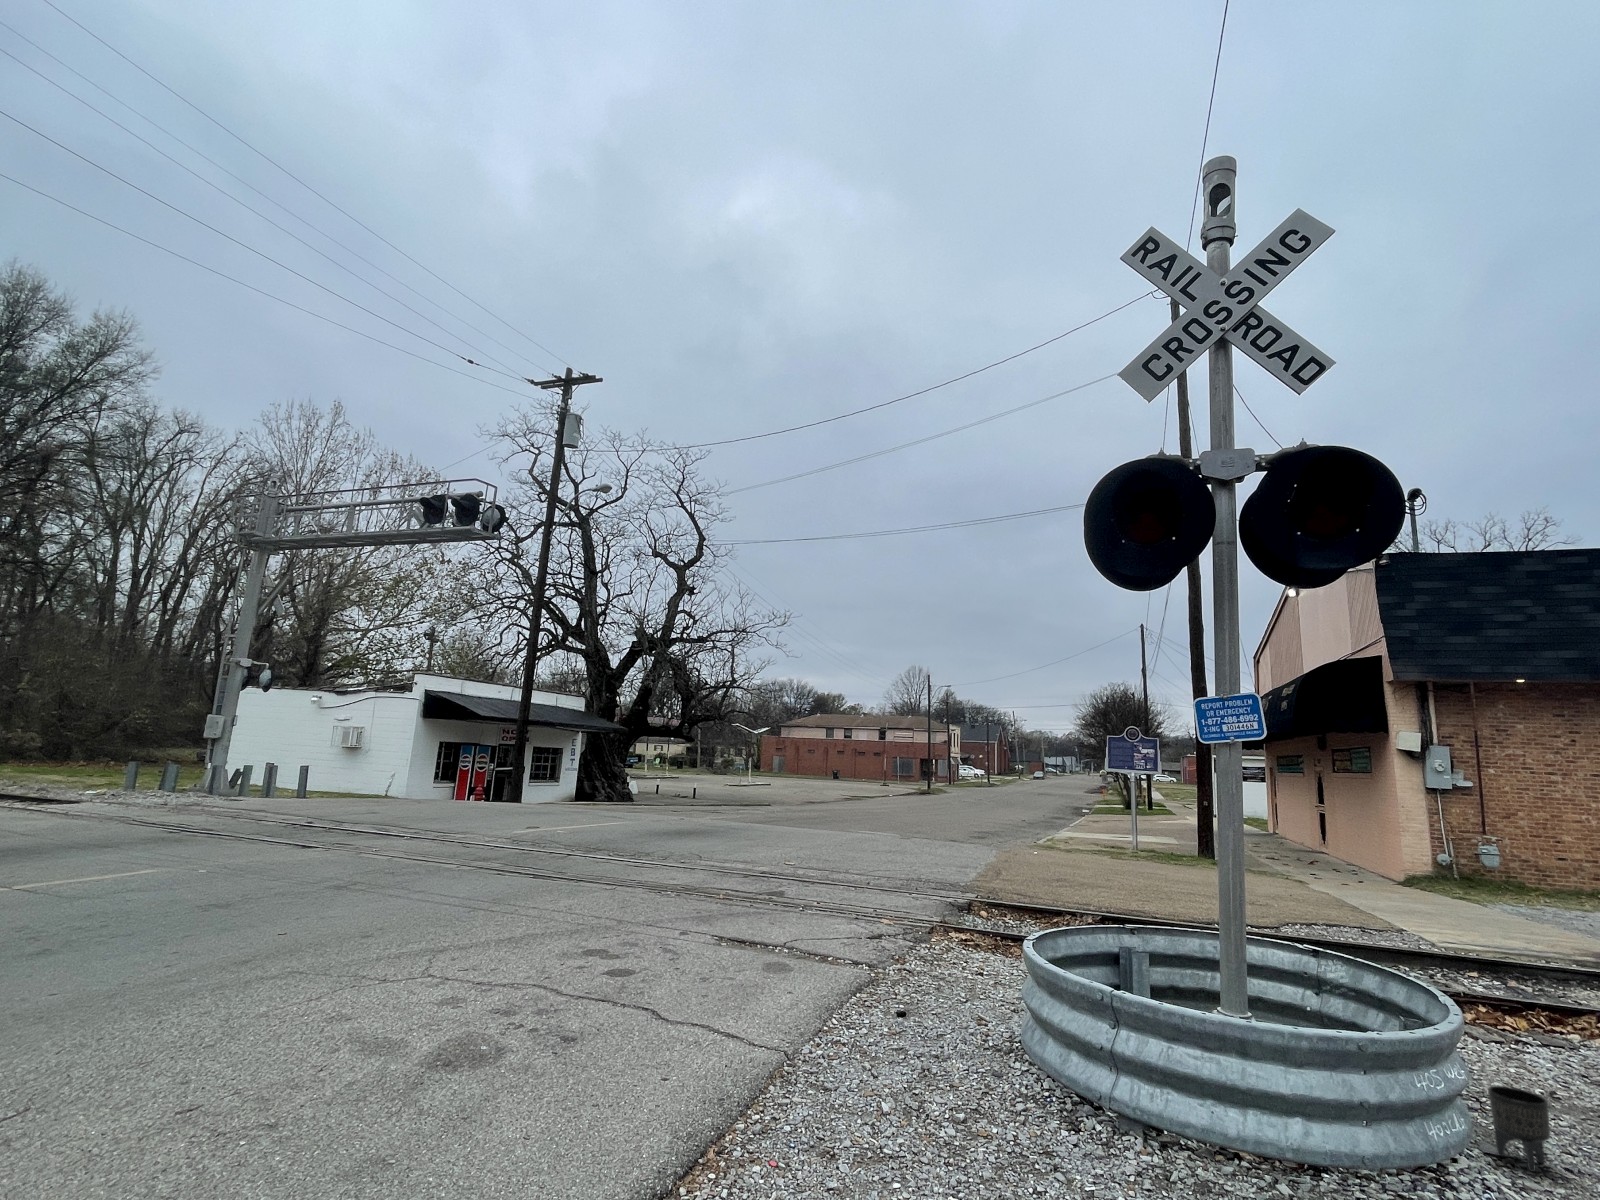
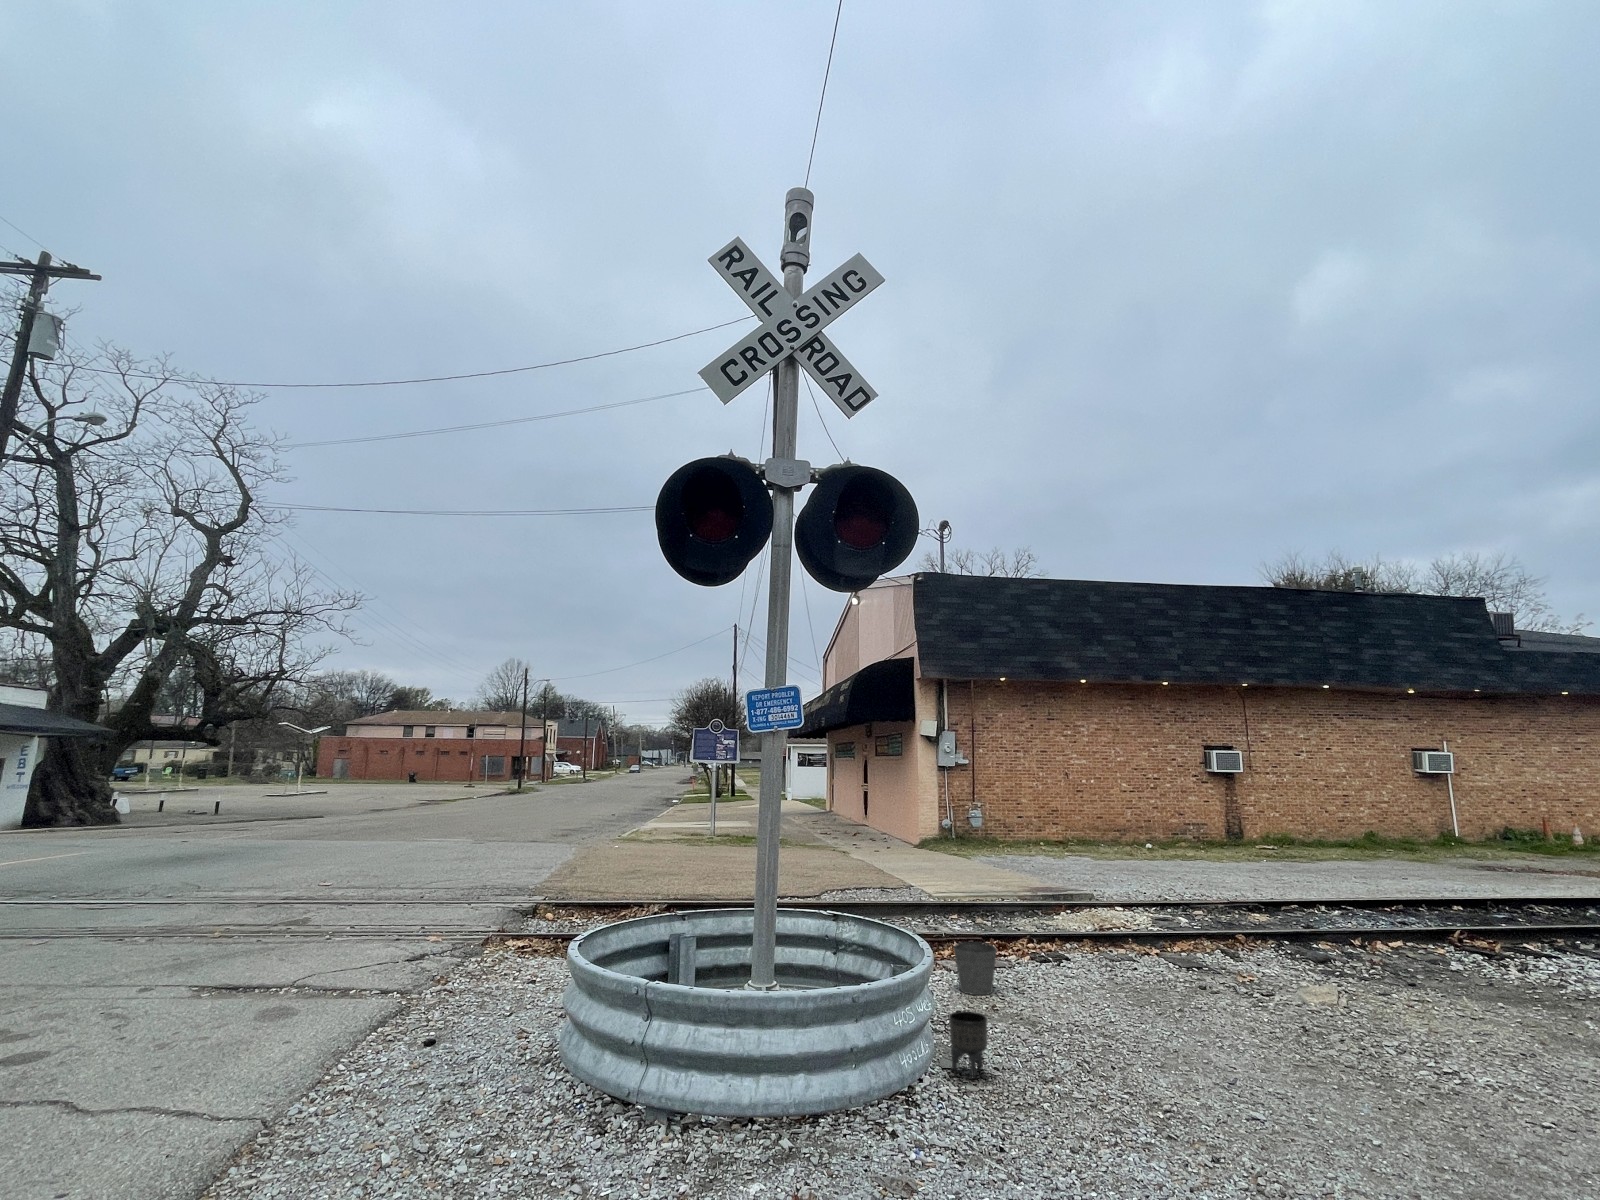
bucket: none [1484,1005,1554,1076] -> present [953,942,997,995]

